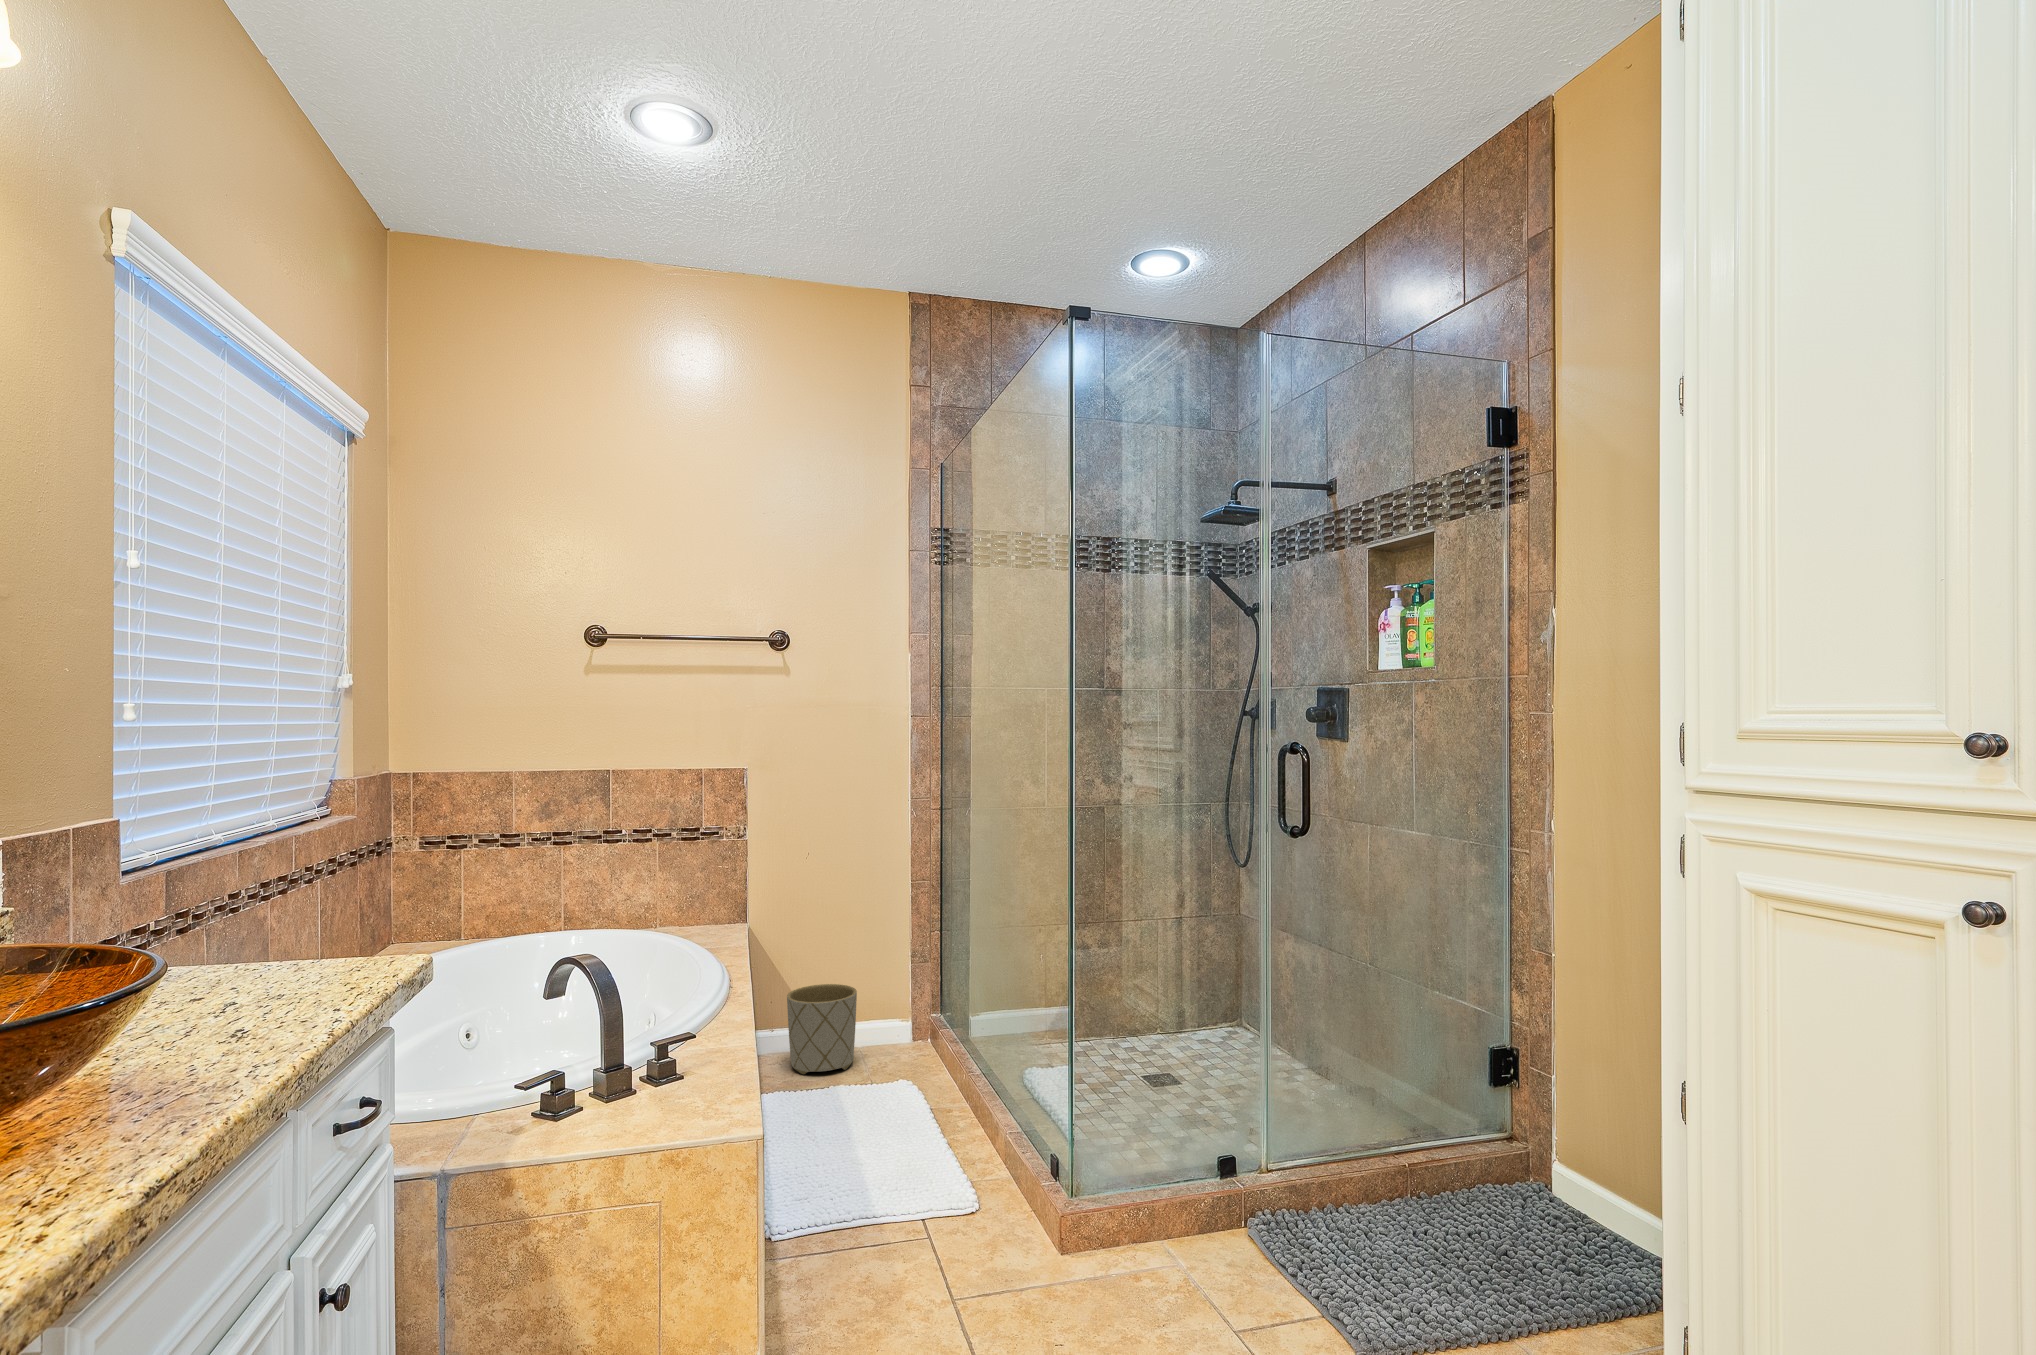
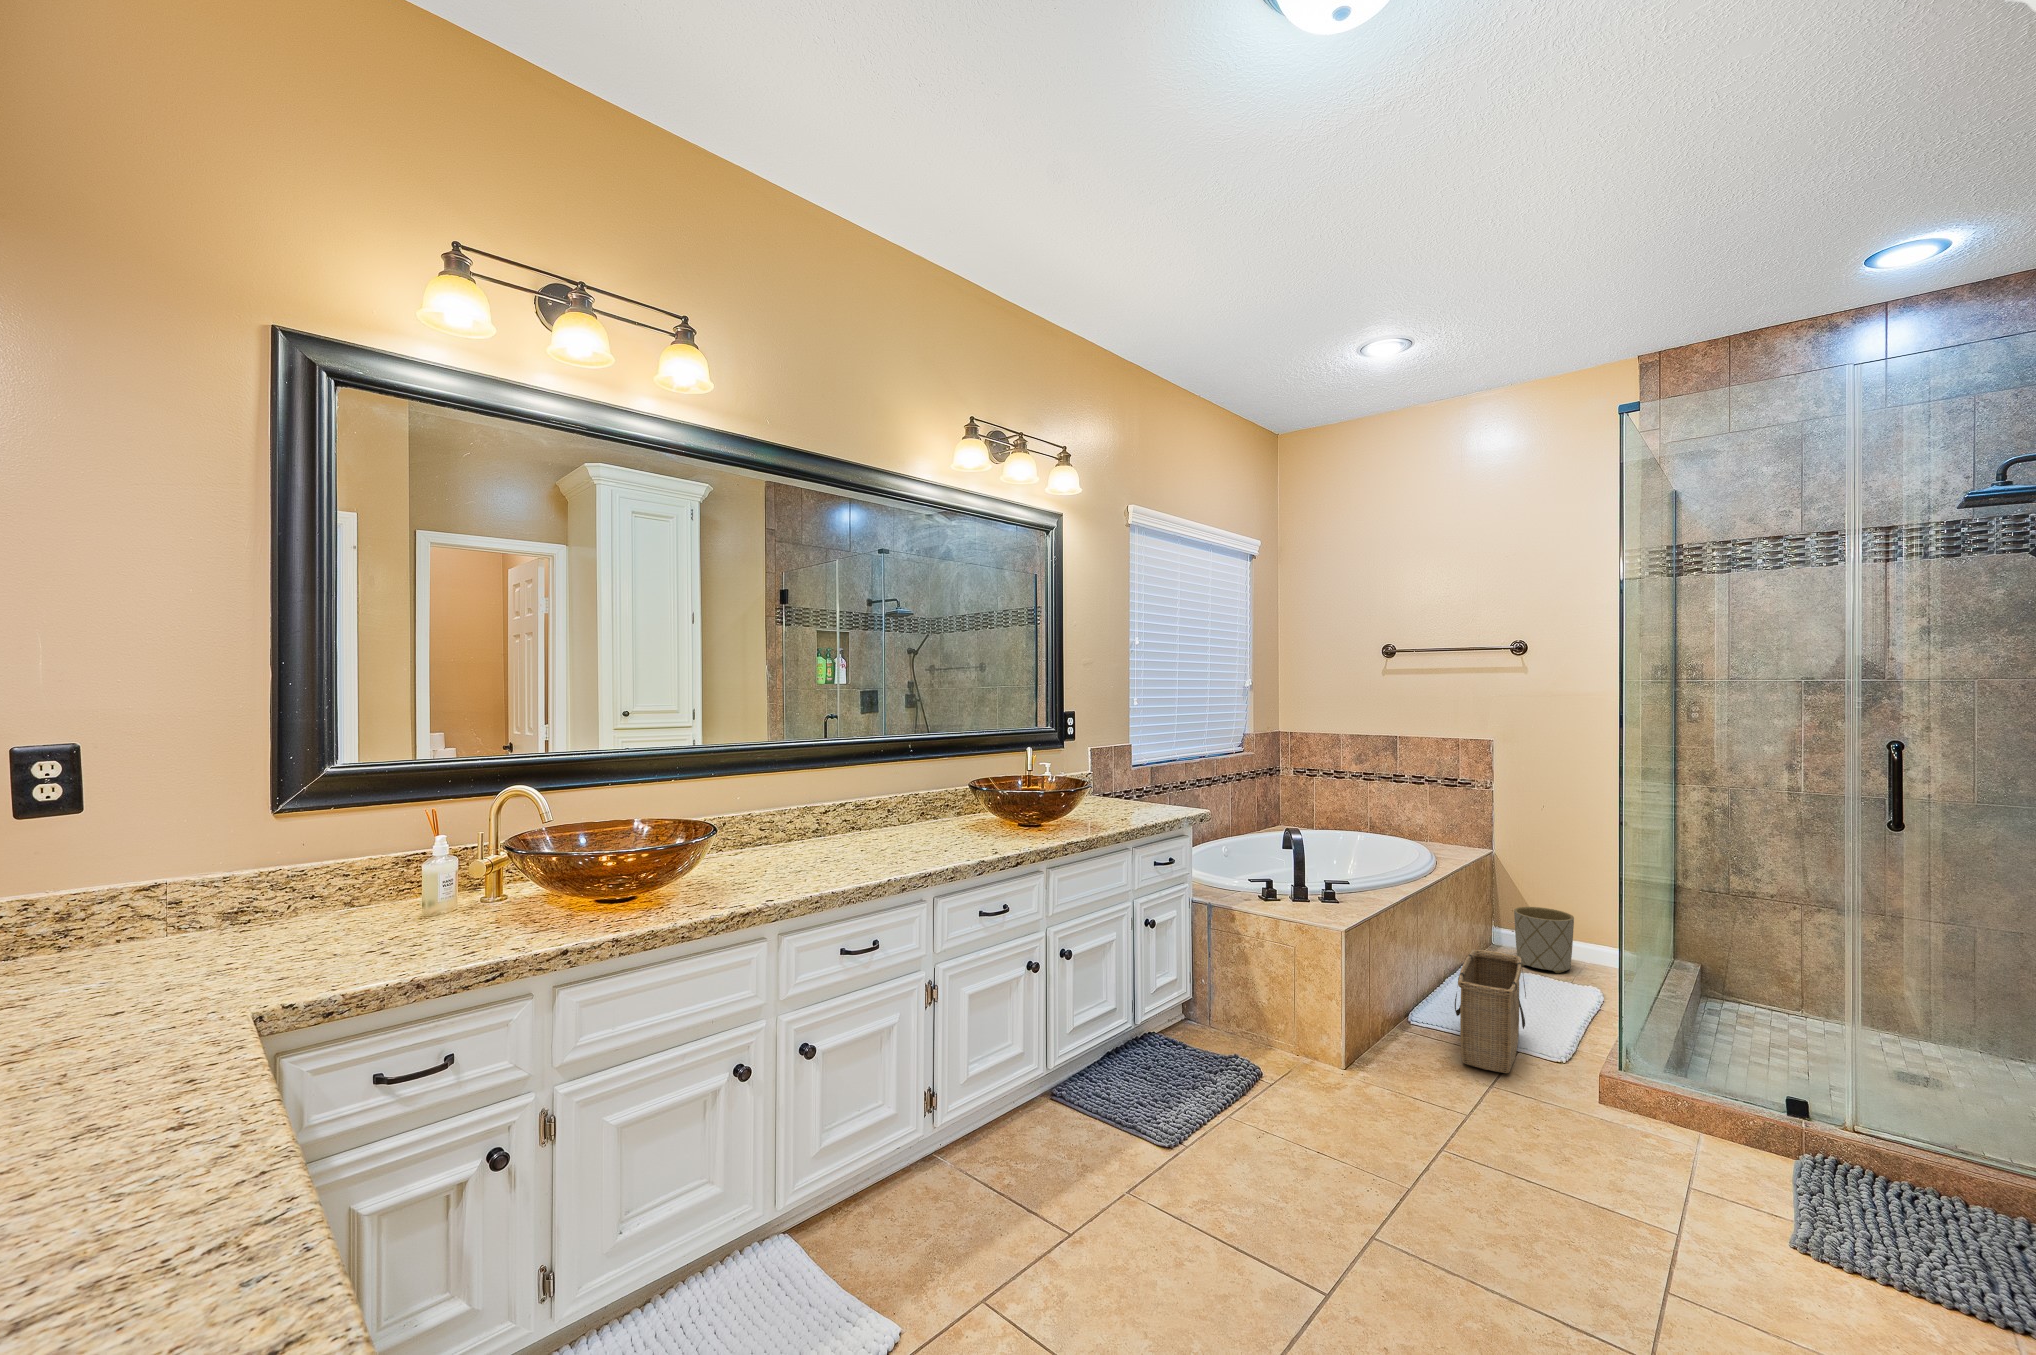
basket: none [840,1066,967,1273] -> present [1455,949,1526,1073]

